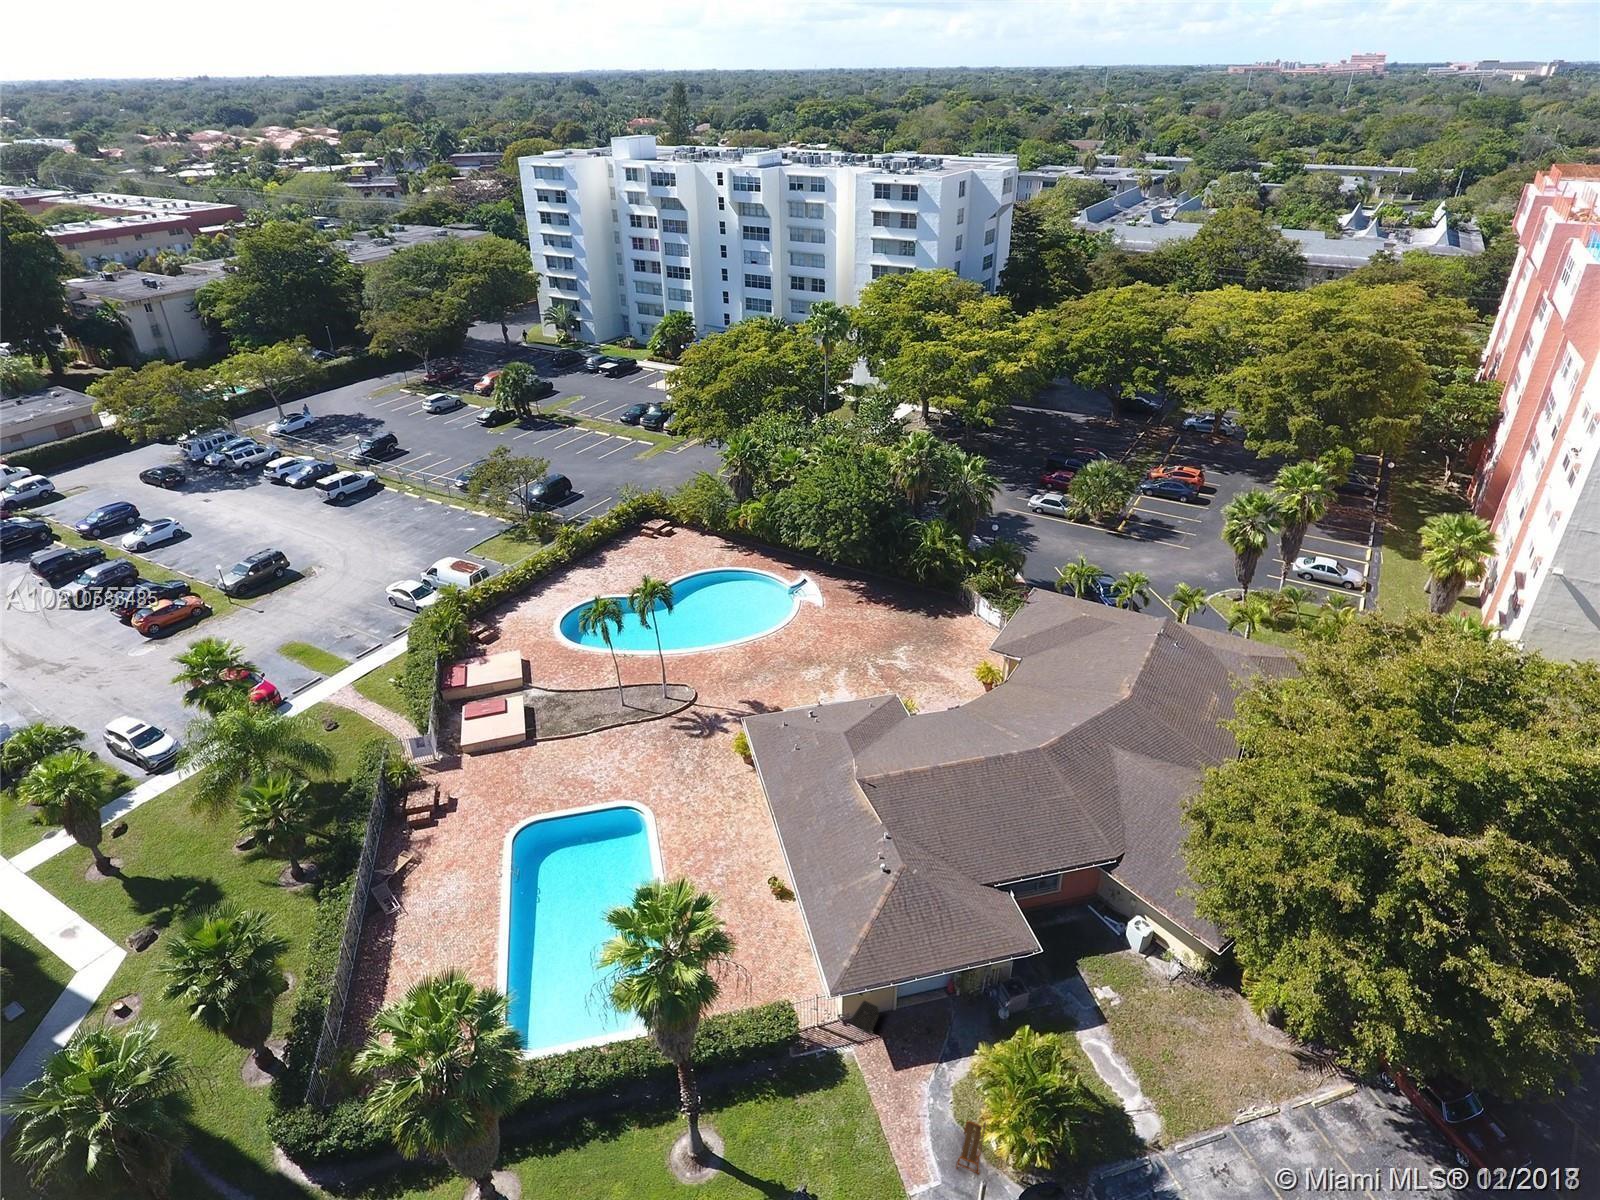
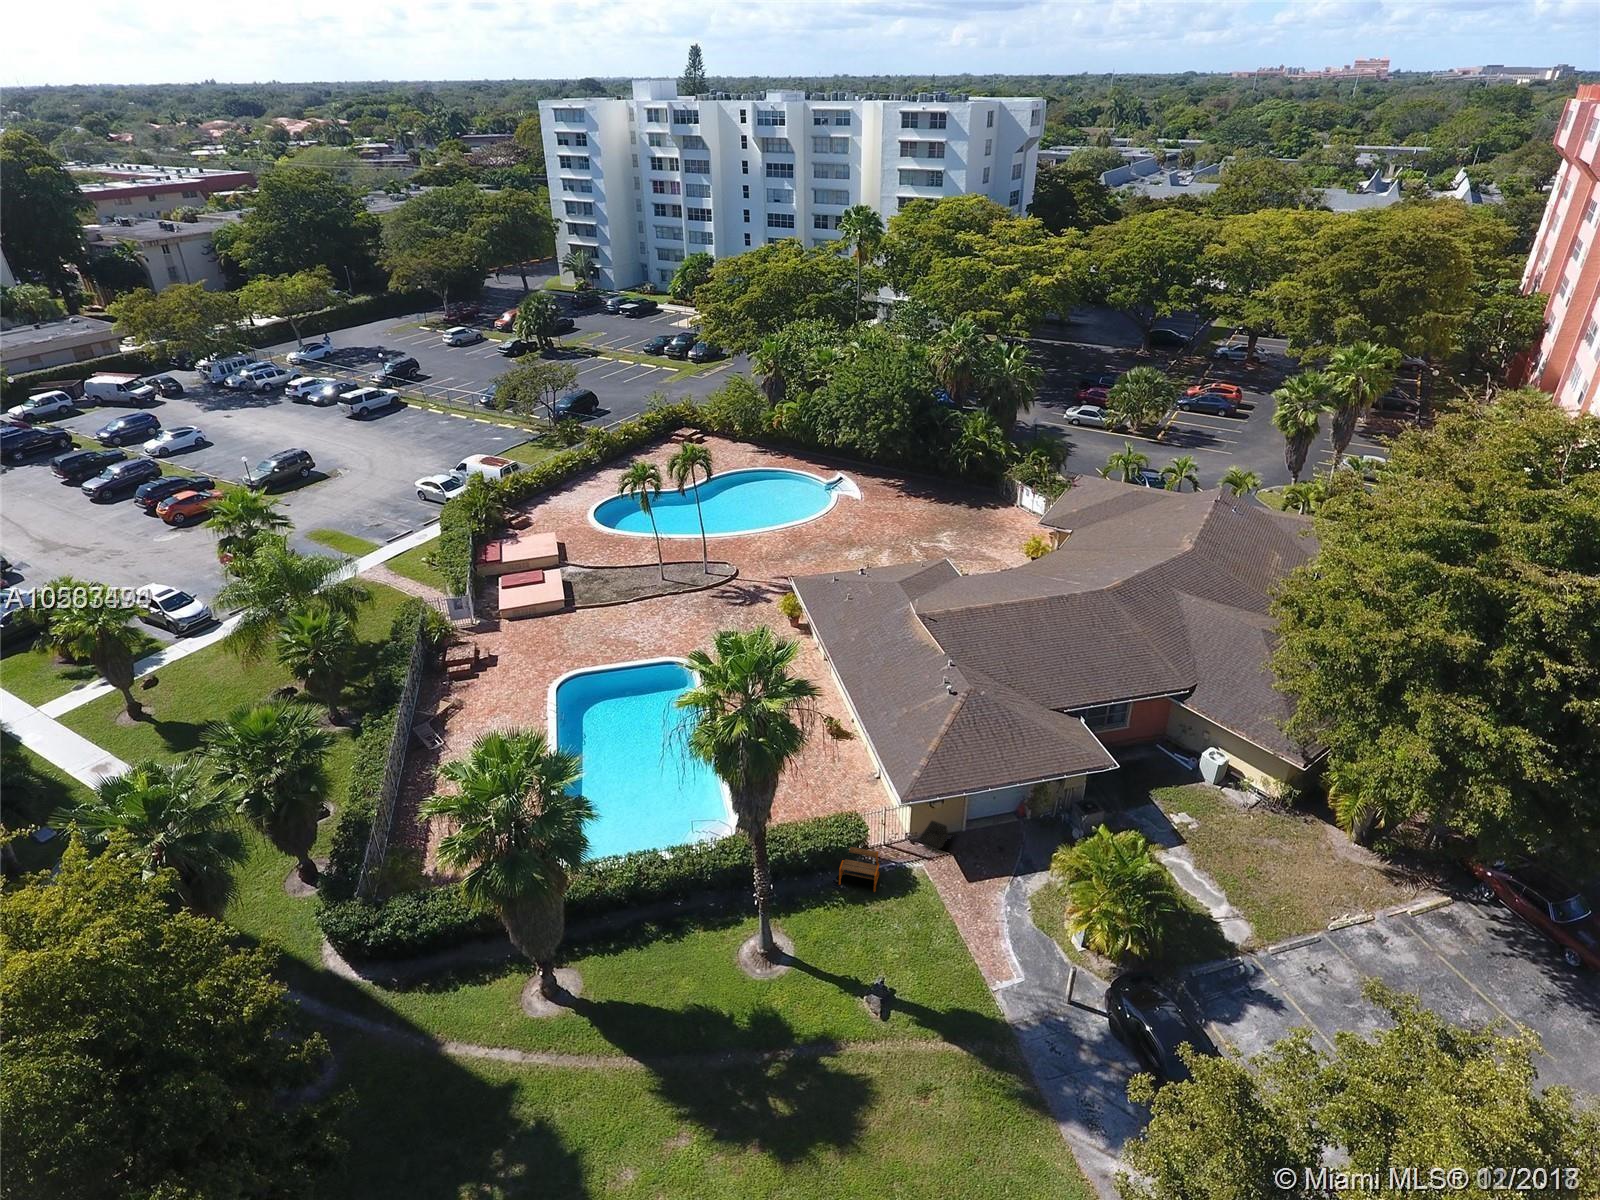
bench: present [956,1121,986,1174] -> present [839,847,879,892]

